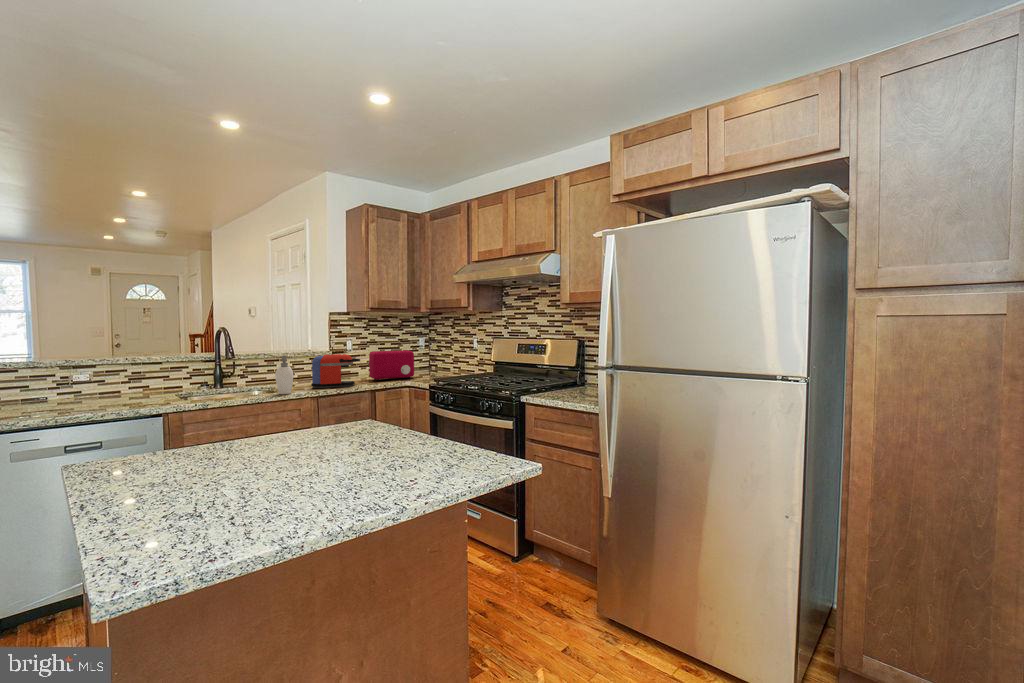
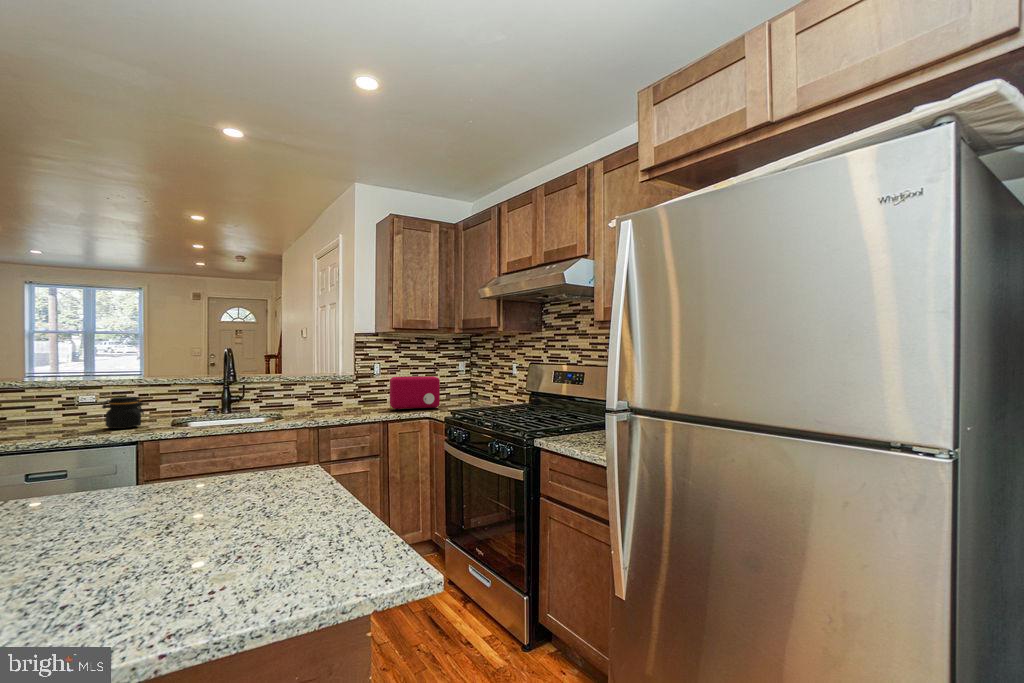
coffee maker: present [311,354,360,388] -> none [317,380,372,417]
soap dispenser: present [275,356,294,394] -> none [270,380,294,424]
jar: none [109,374,149,404] -> present [102,397,144,429]

